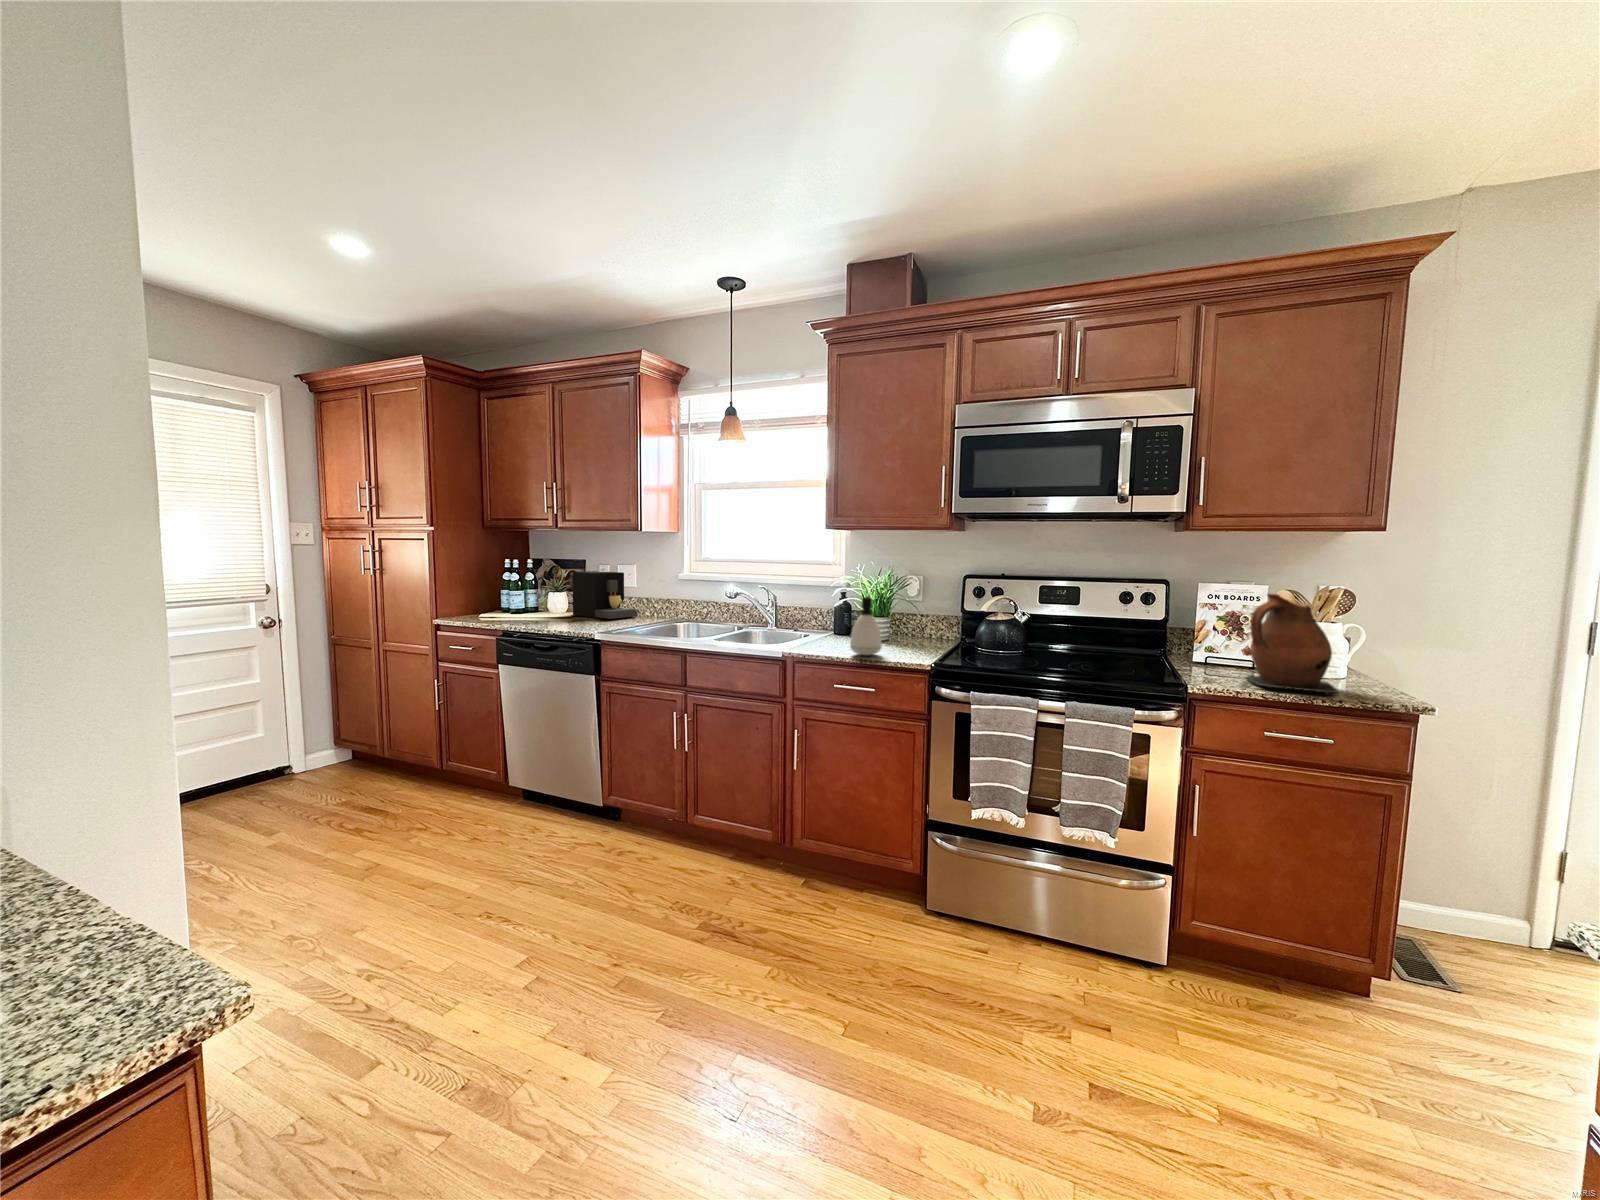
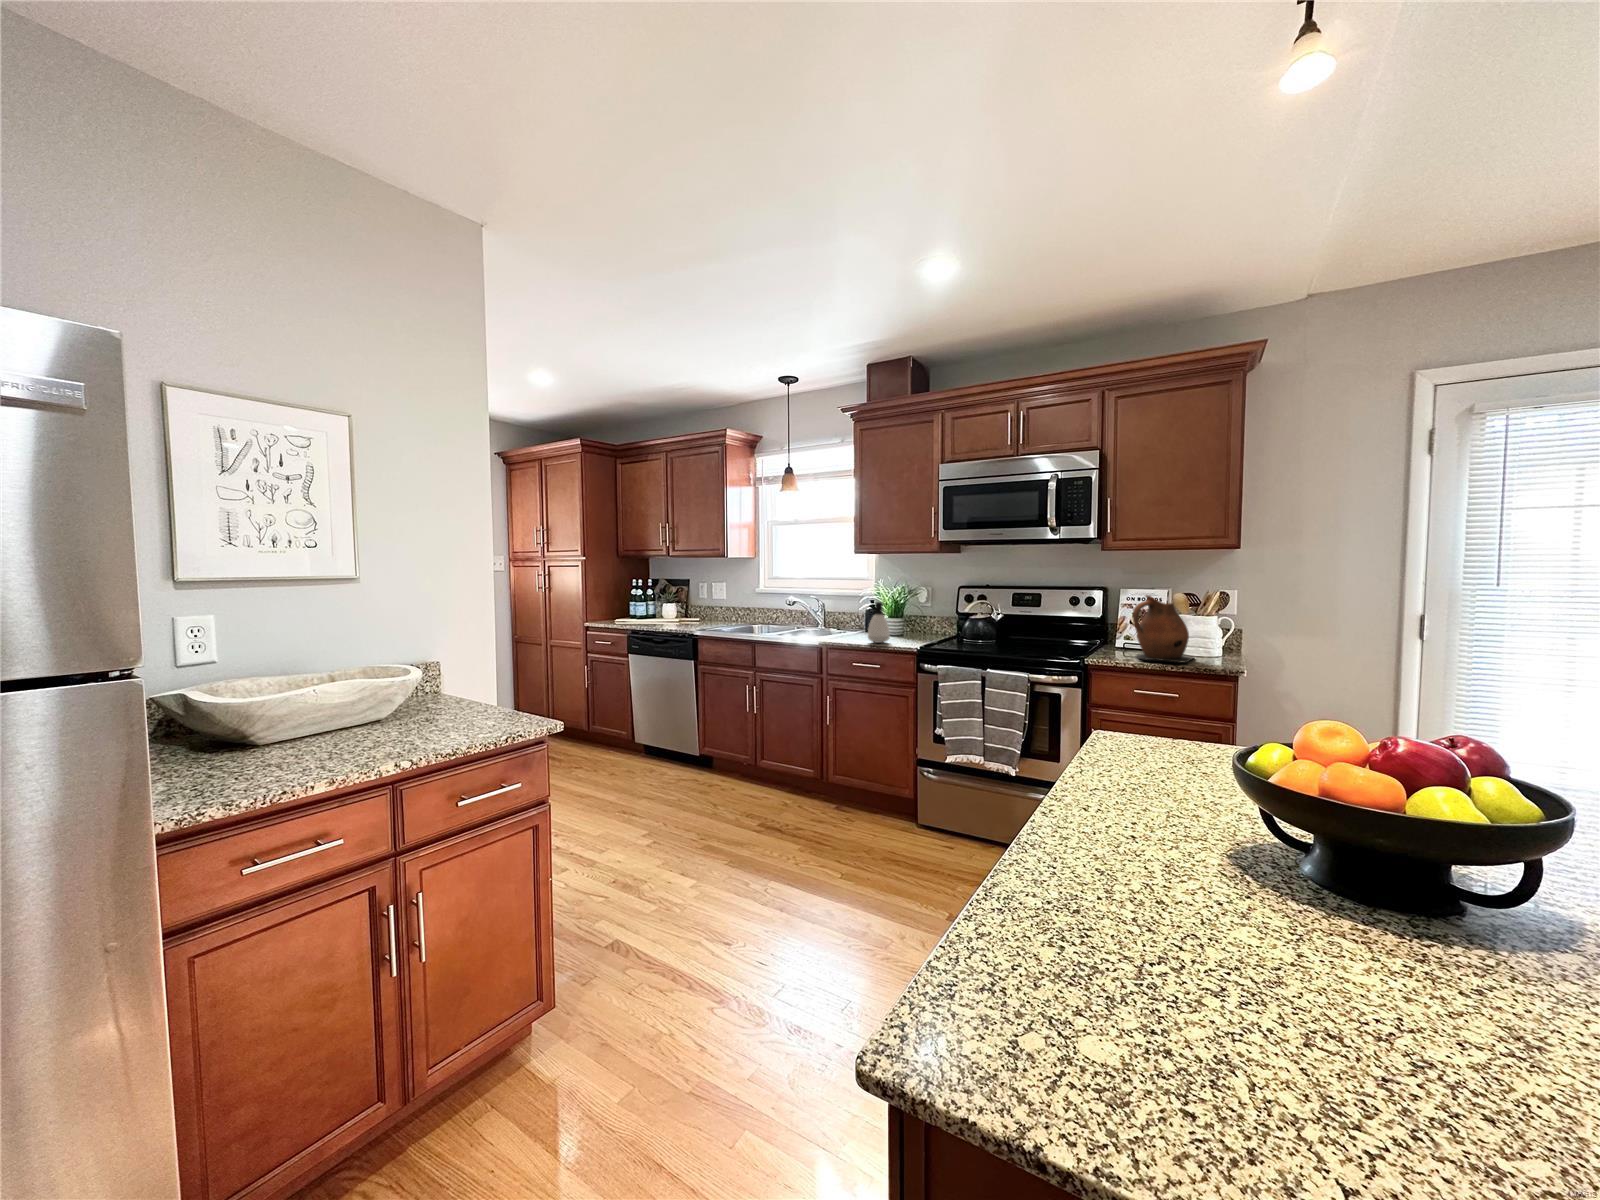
coffee maker: present [572,571,638,619] -> none [679,587,726,622]

